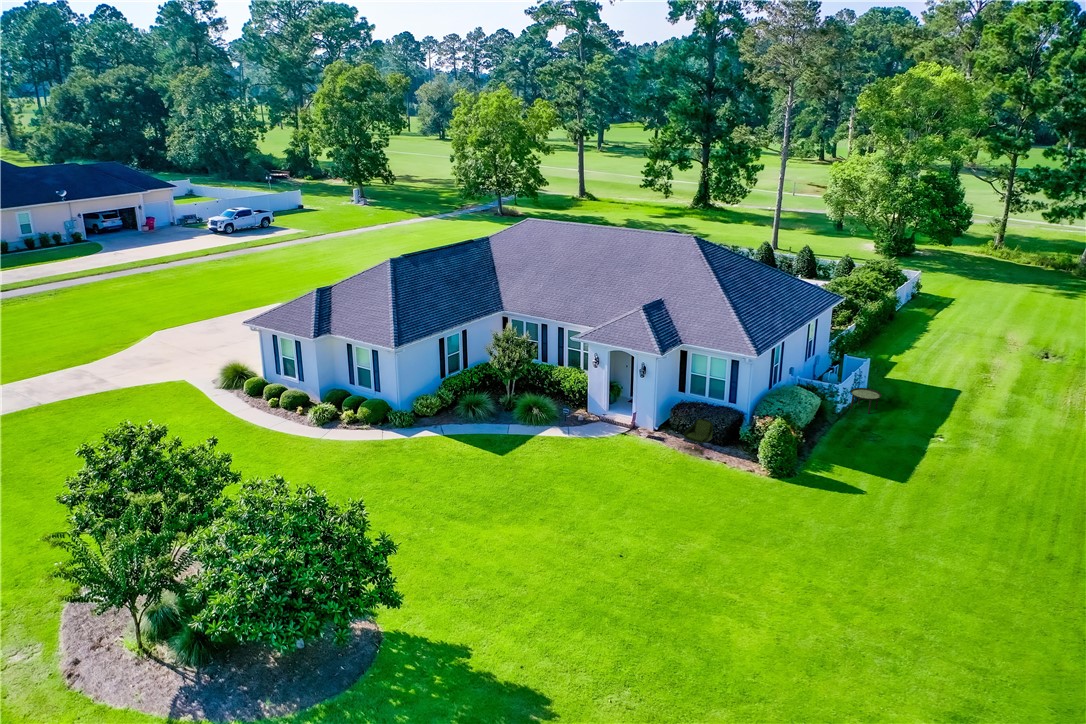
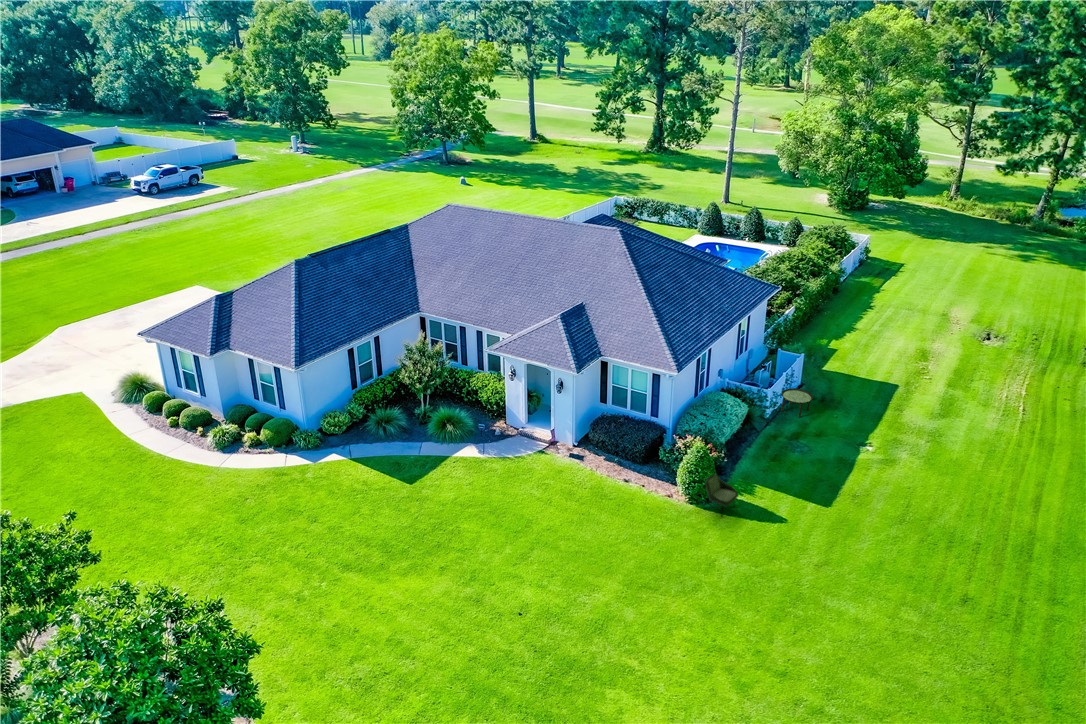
lounge chair: present [684,419,713,444] -> present [706,474,738,516]

